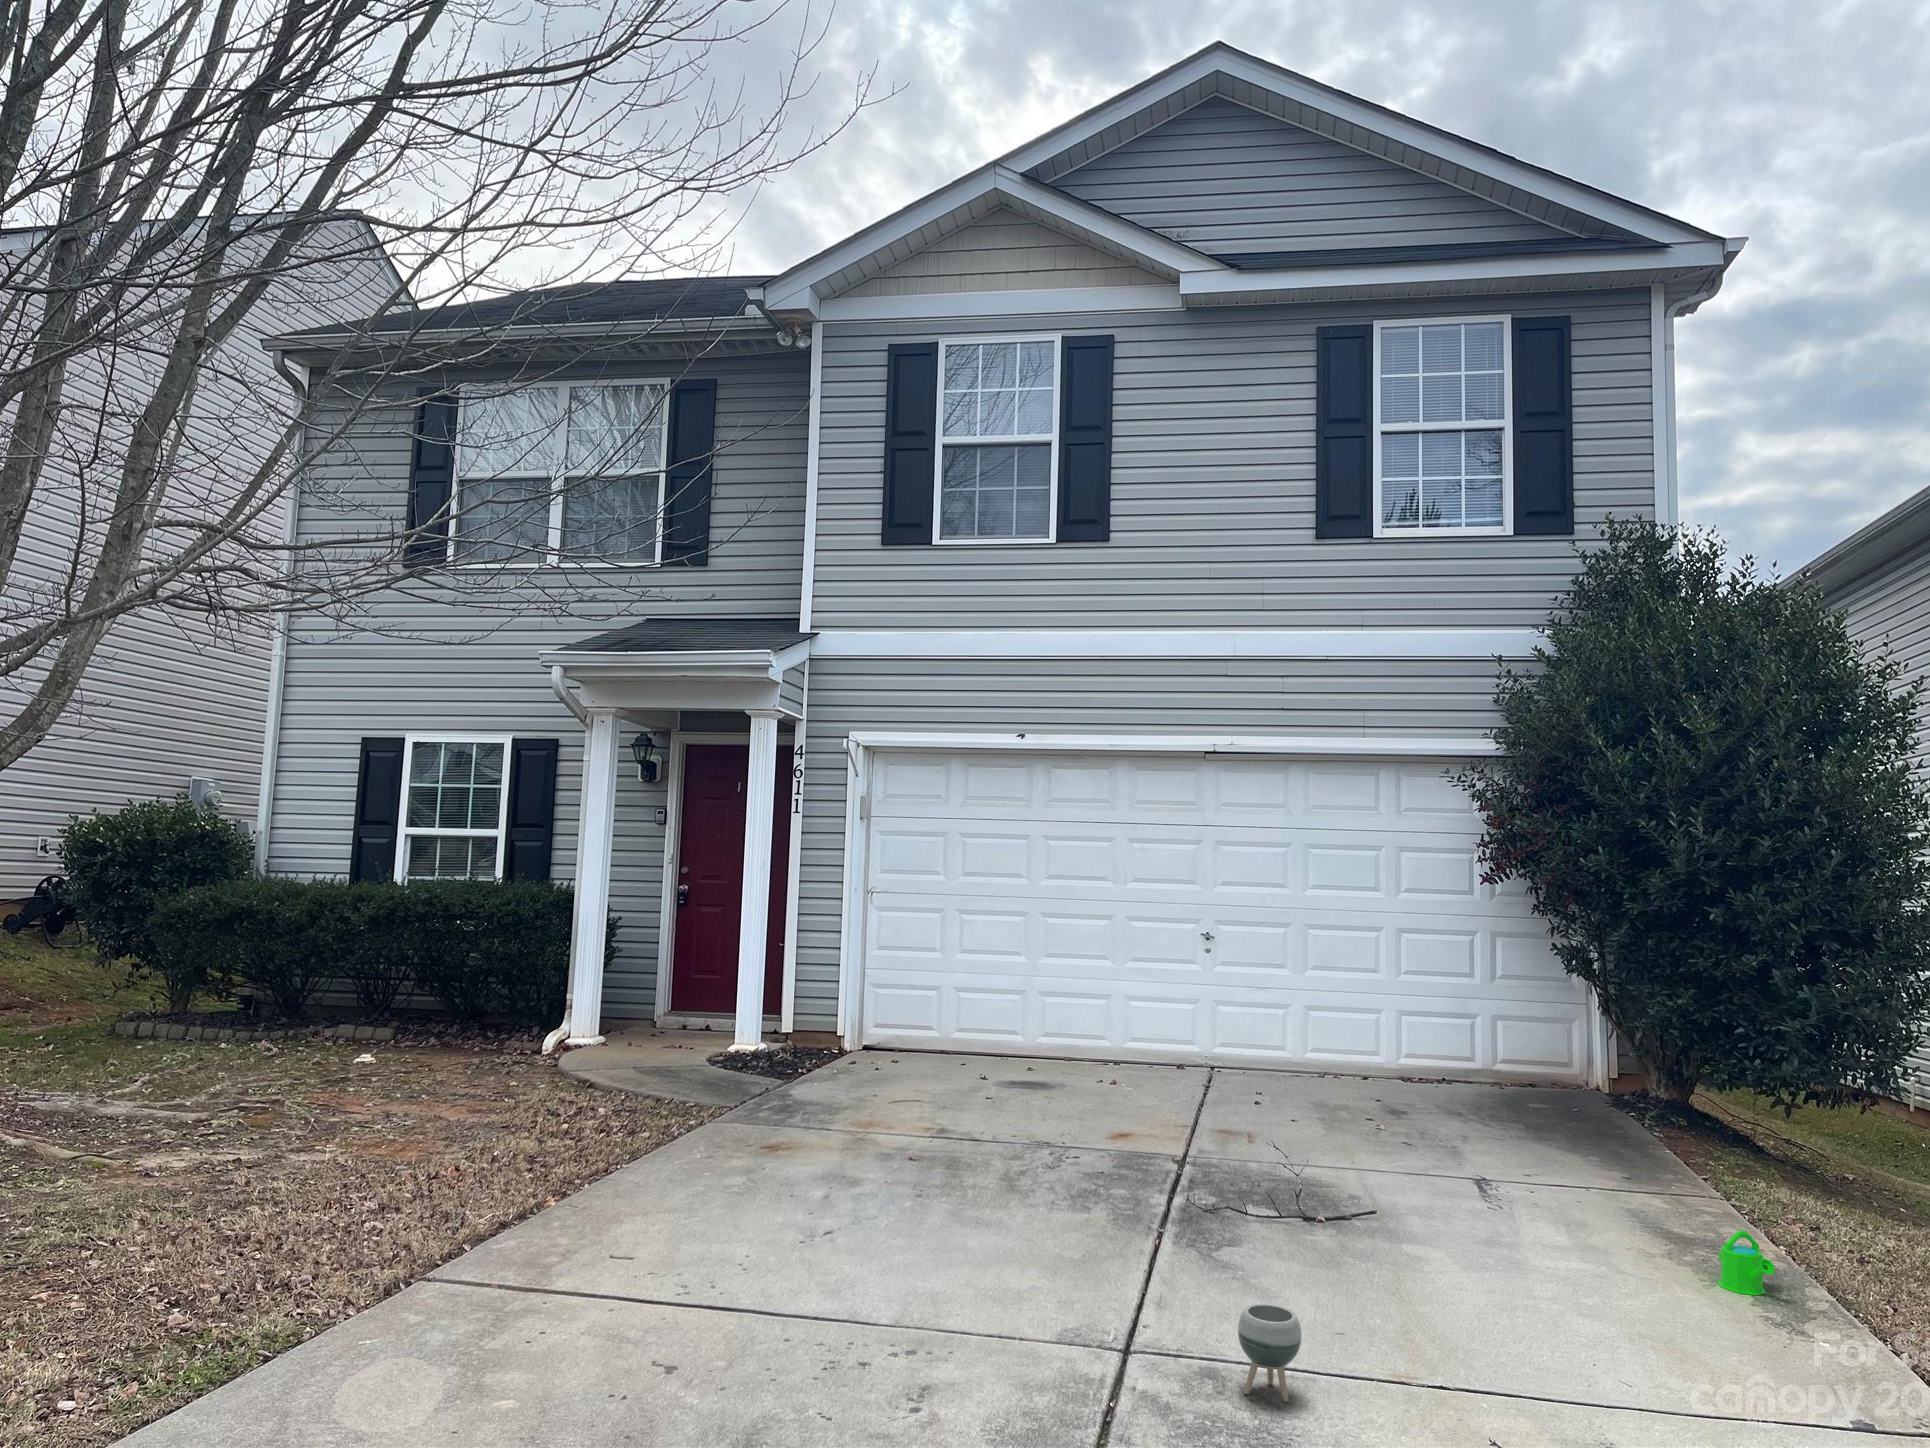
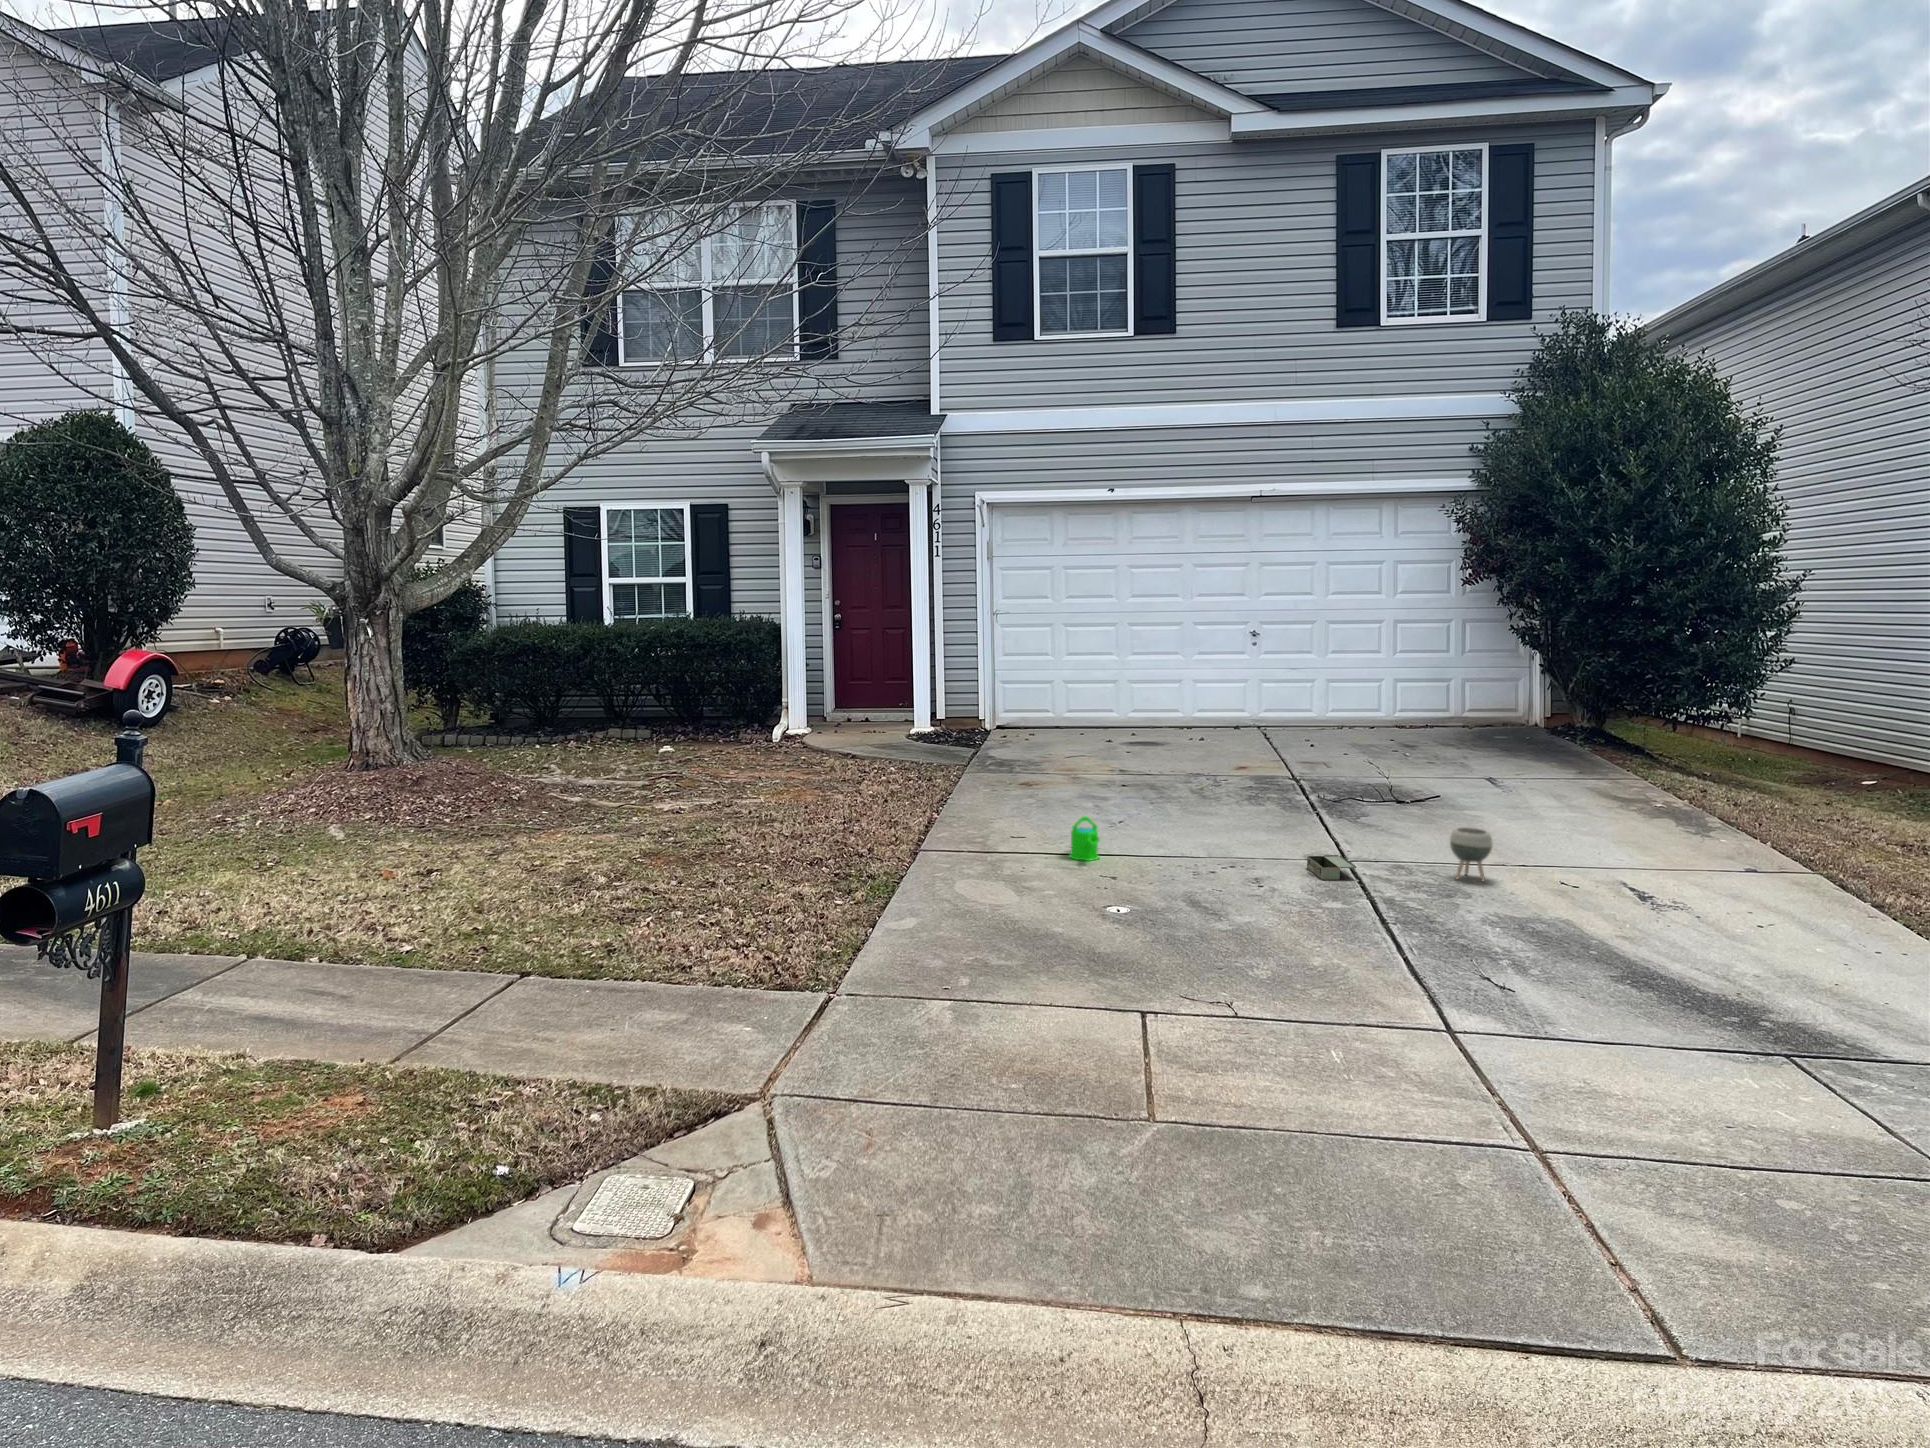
watering can: present [1718,1231,1775,1295] -> present [1069,816,1099,861]
toolbox: none [1022,1332,1083,1382] -> present [1307,855,1356,880]

